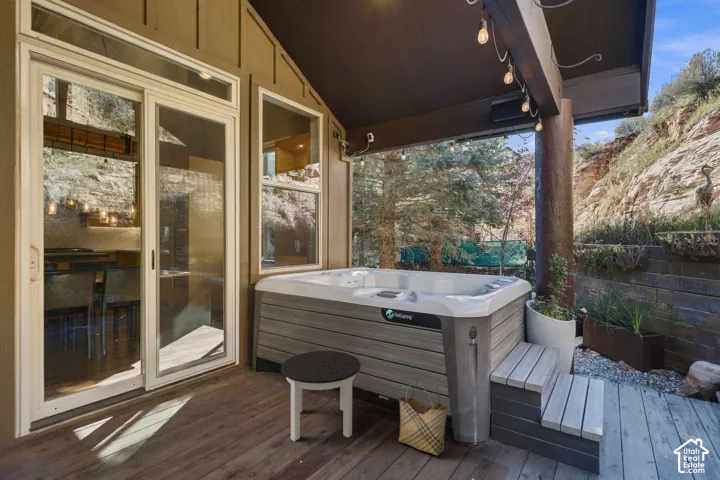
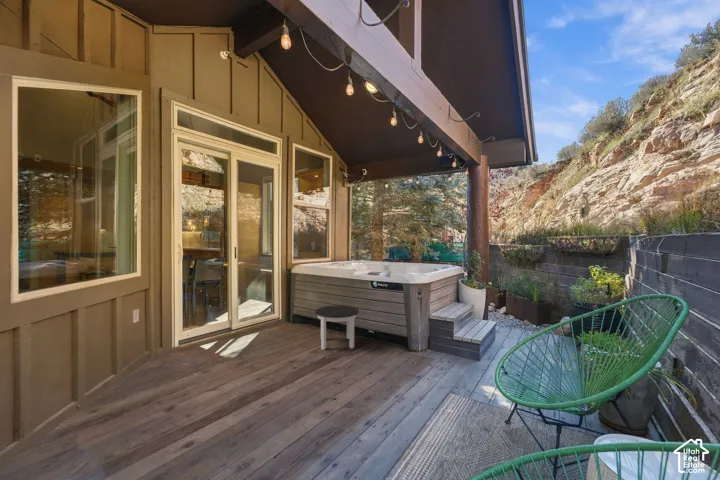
woven basket: present [399,375,448,455] -> none [379,315,405,354]

